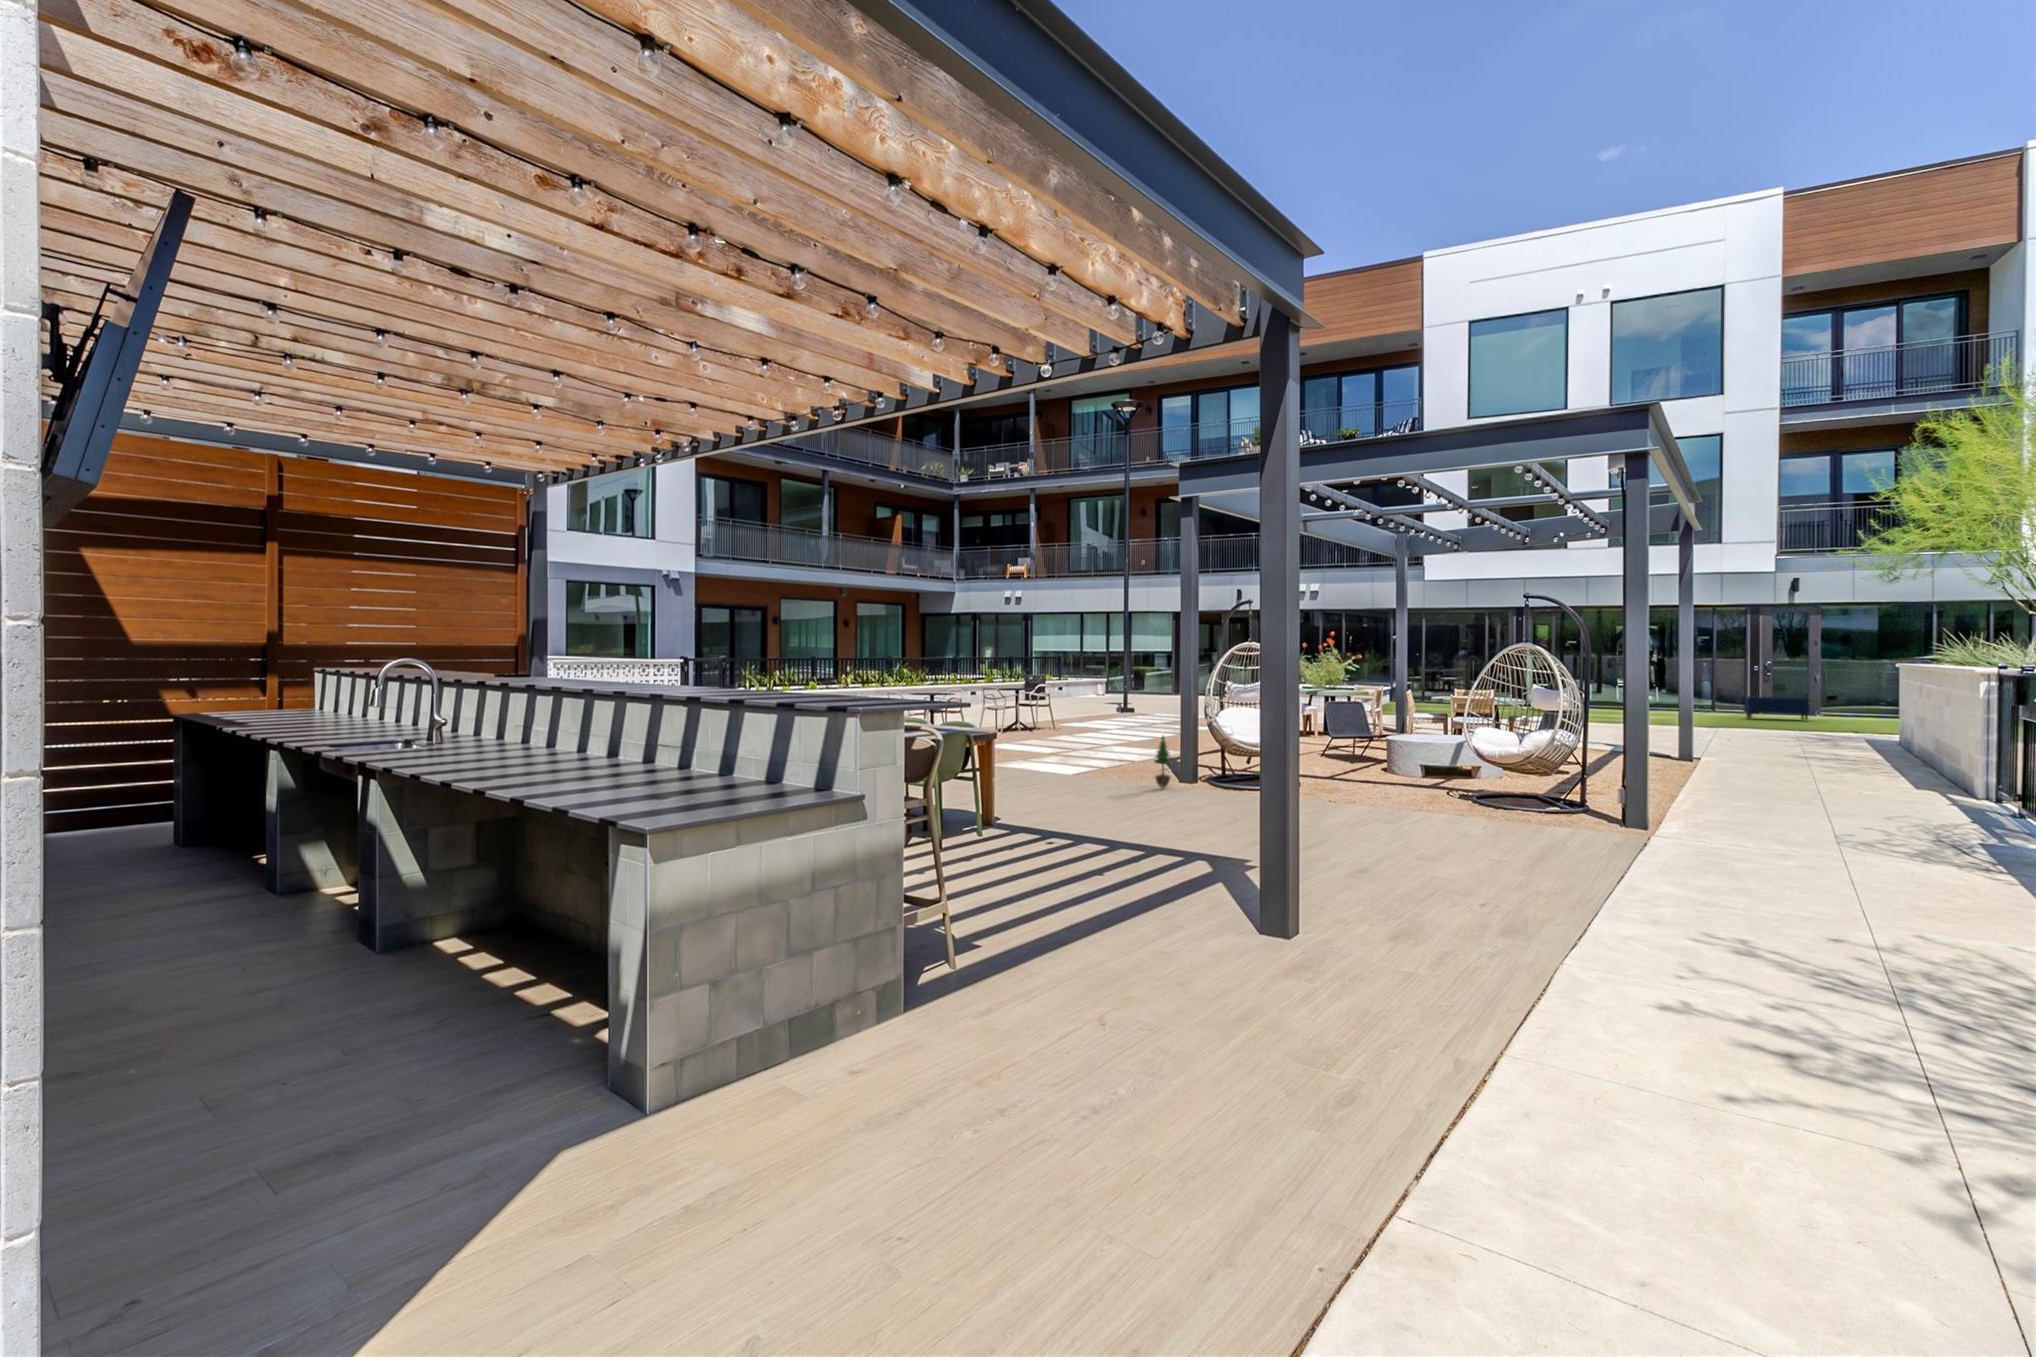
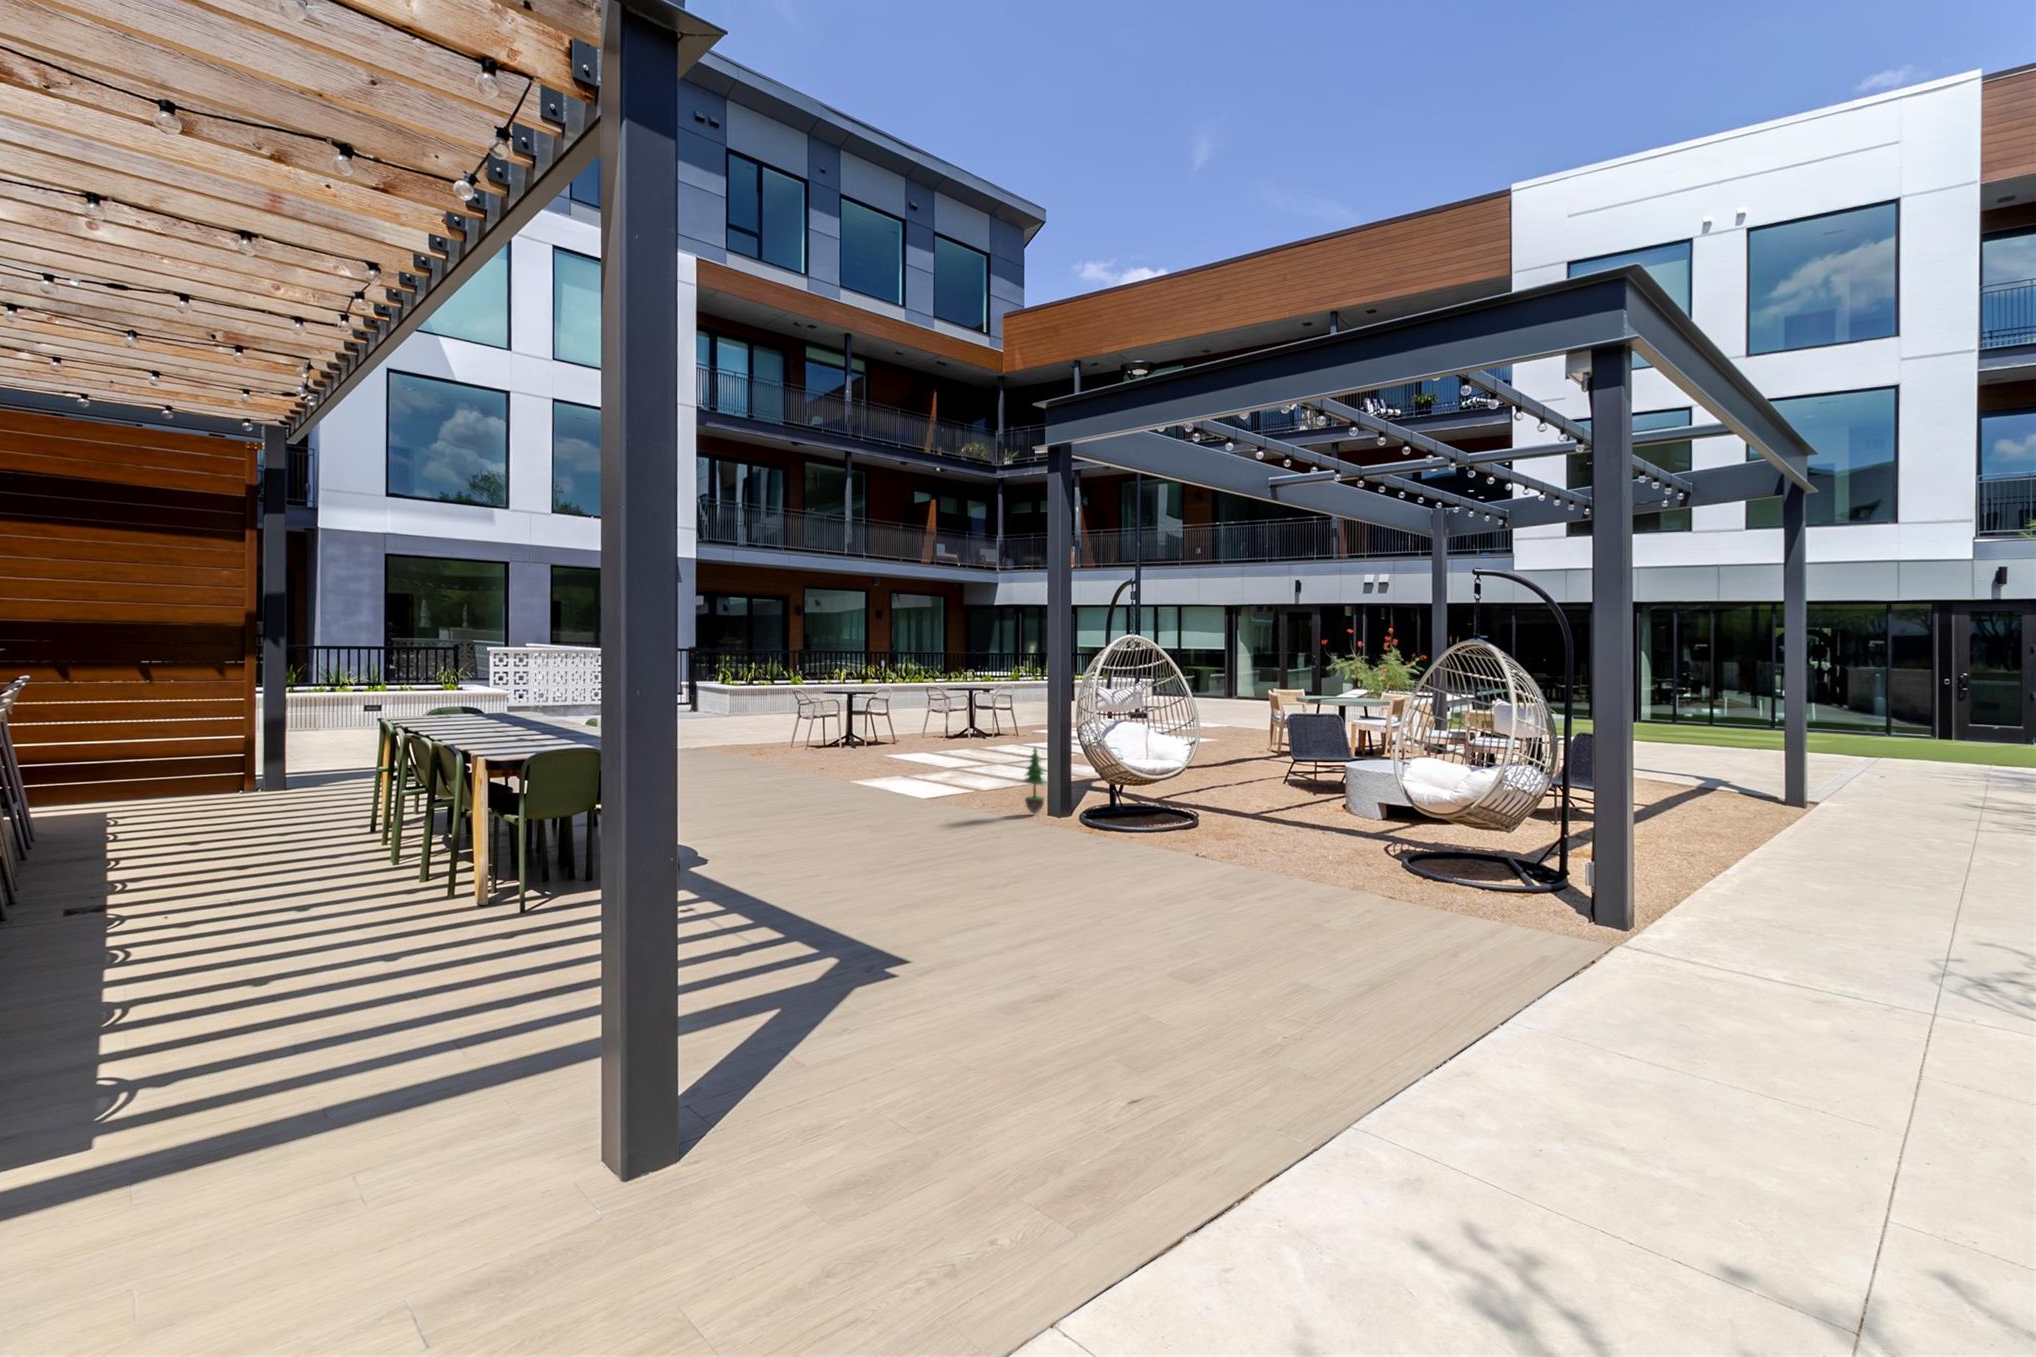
bench: present [1745,696,1810,721] -> none [1924,715,2015,748]

